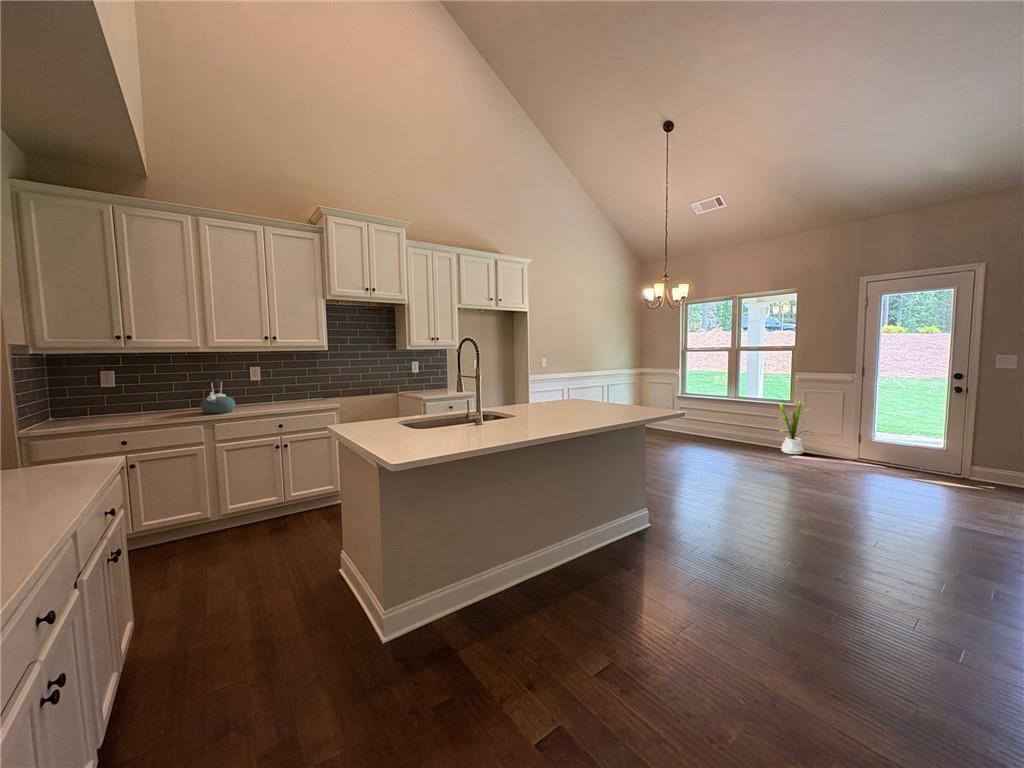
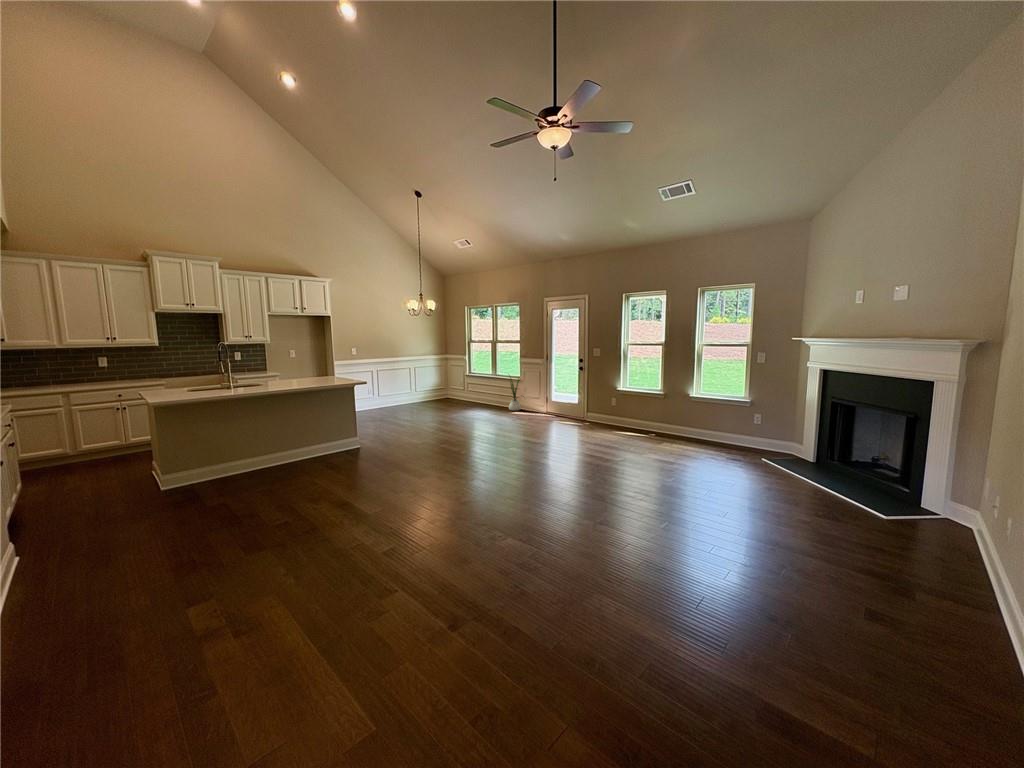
kettle: present [201,379,235,414] -> none [59,366,86,388]

